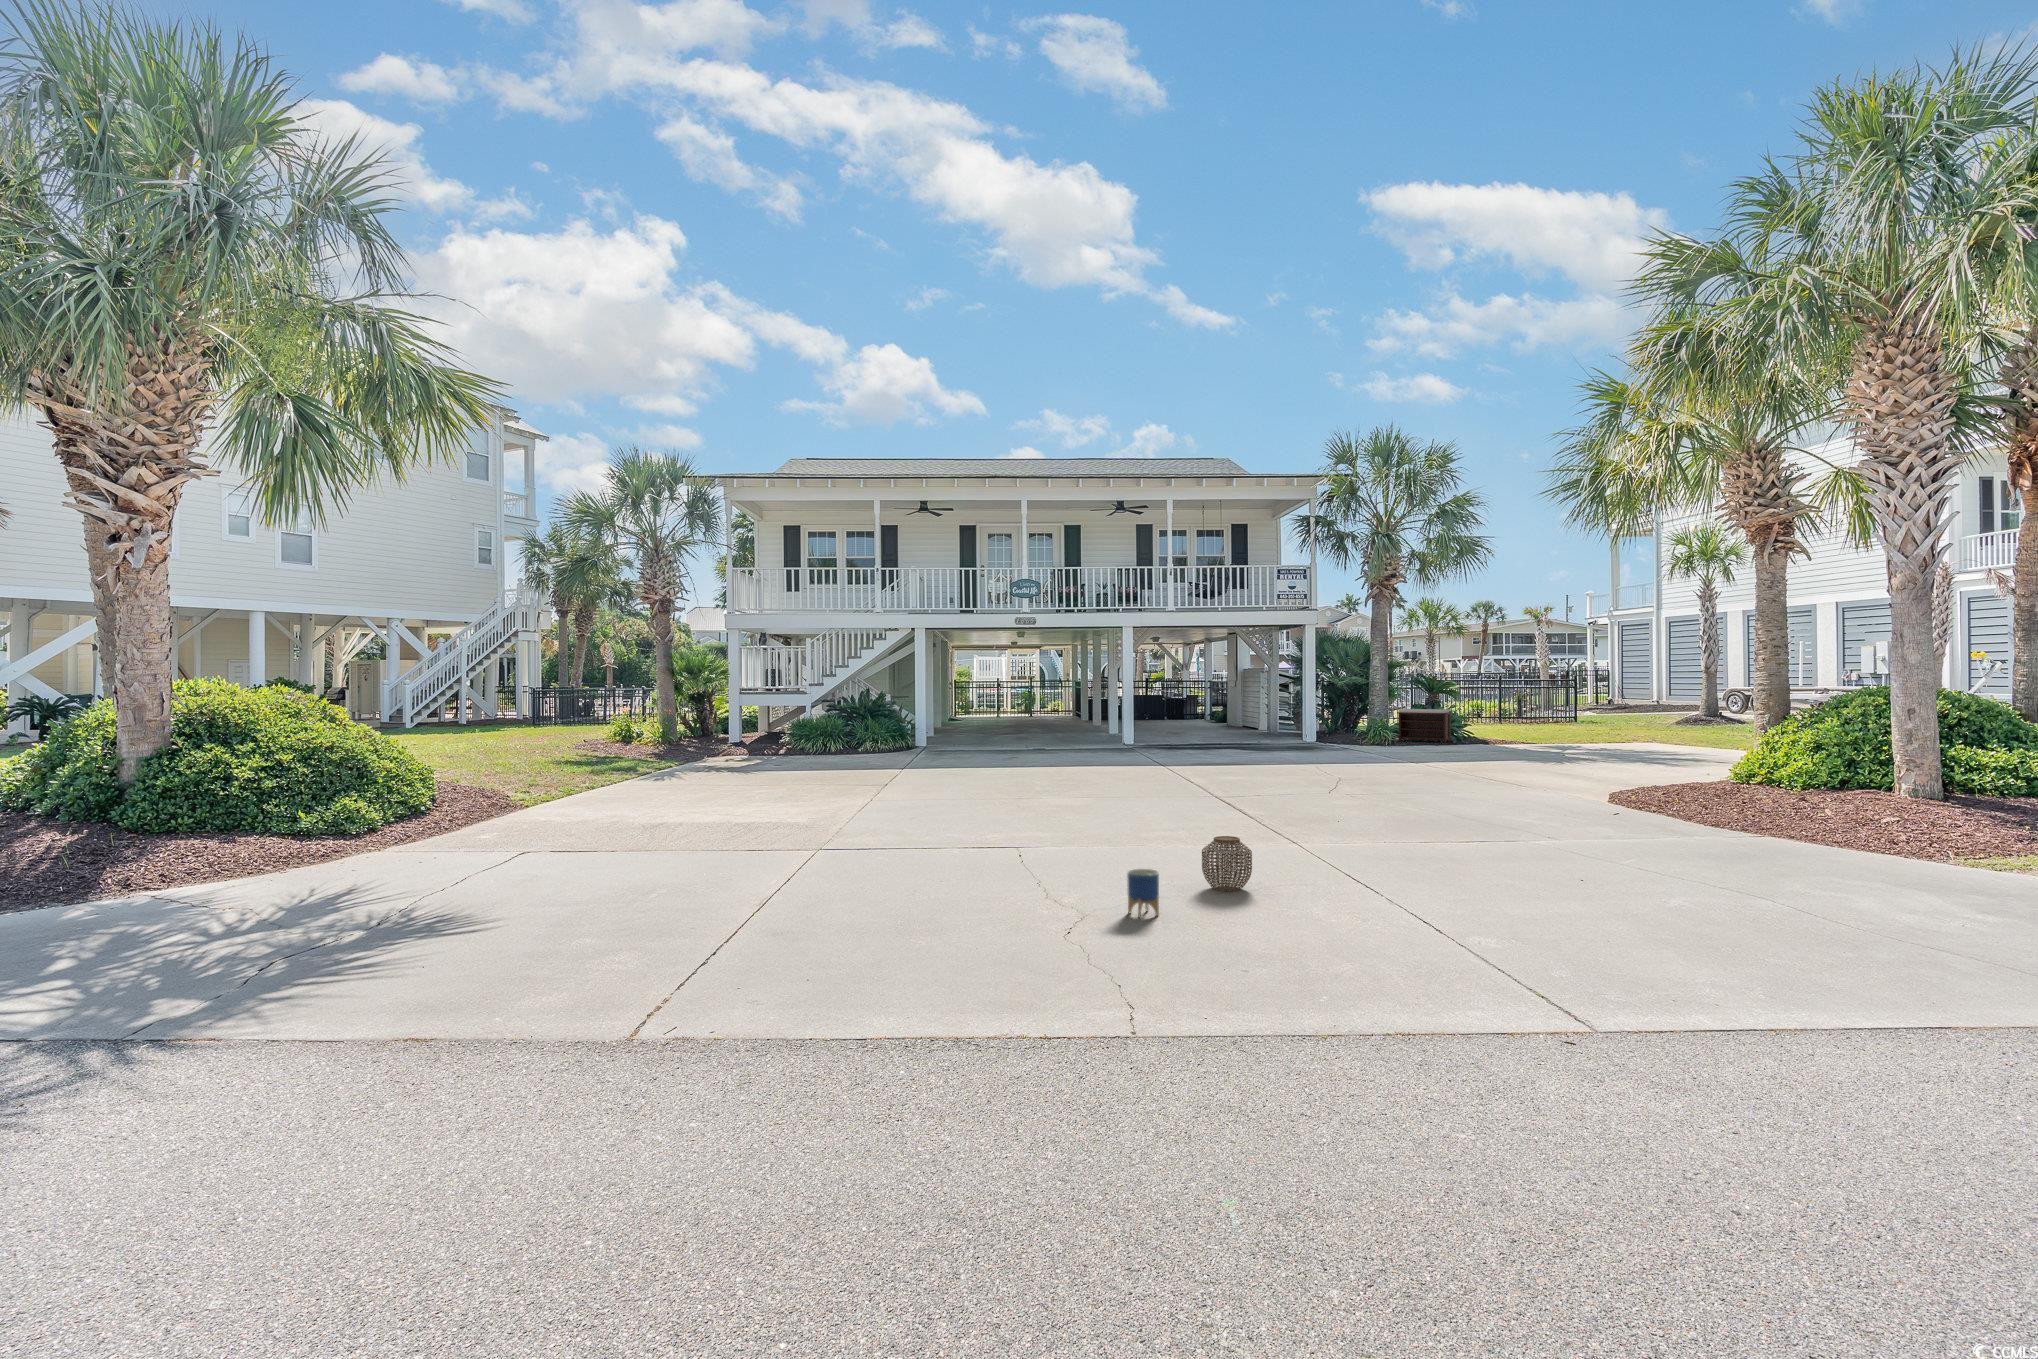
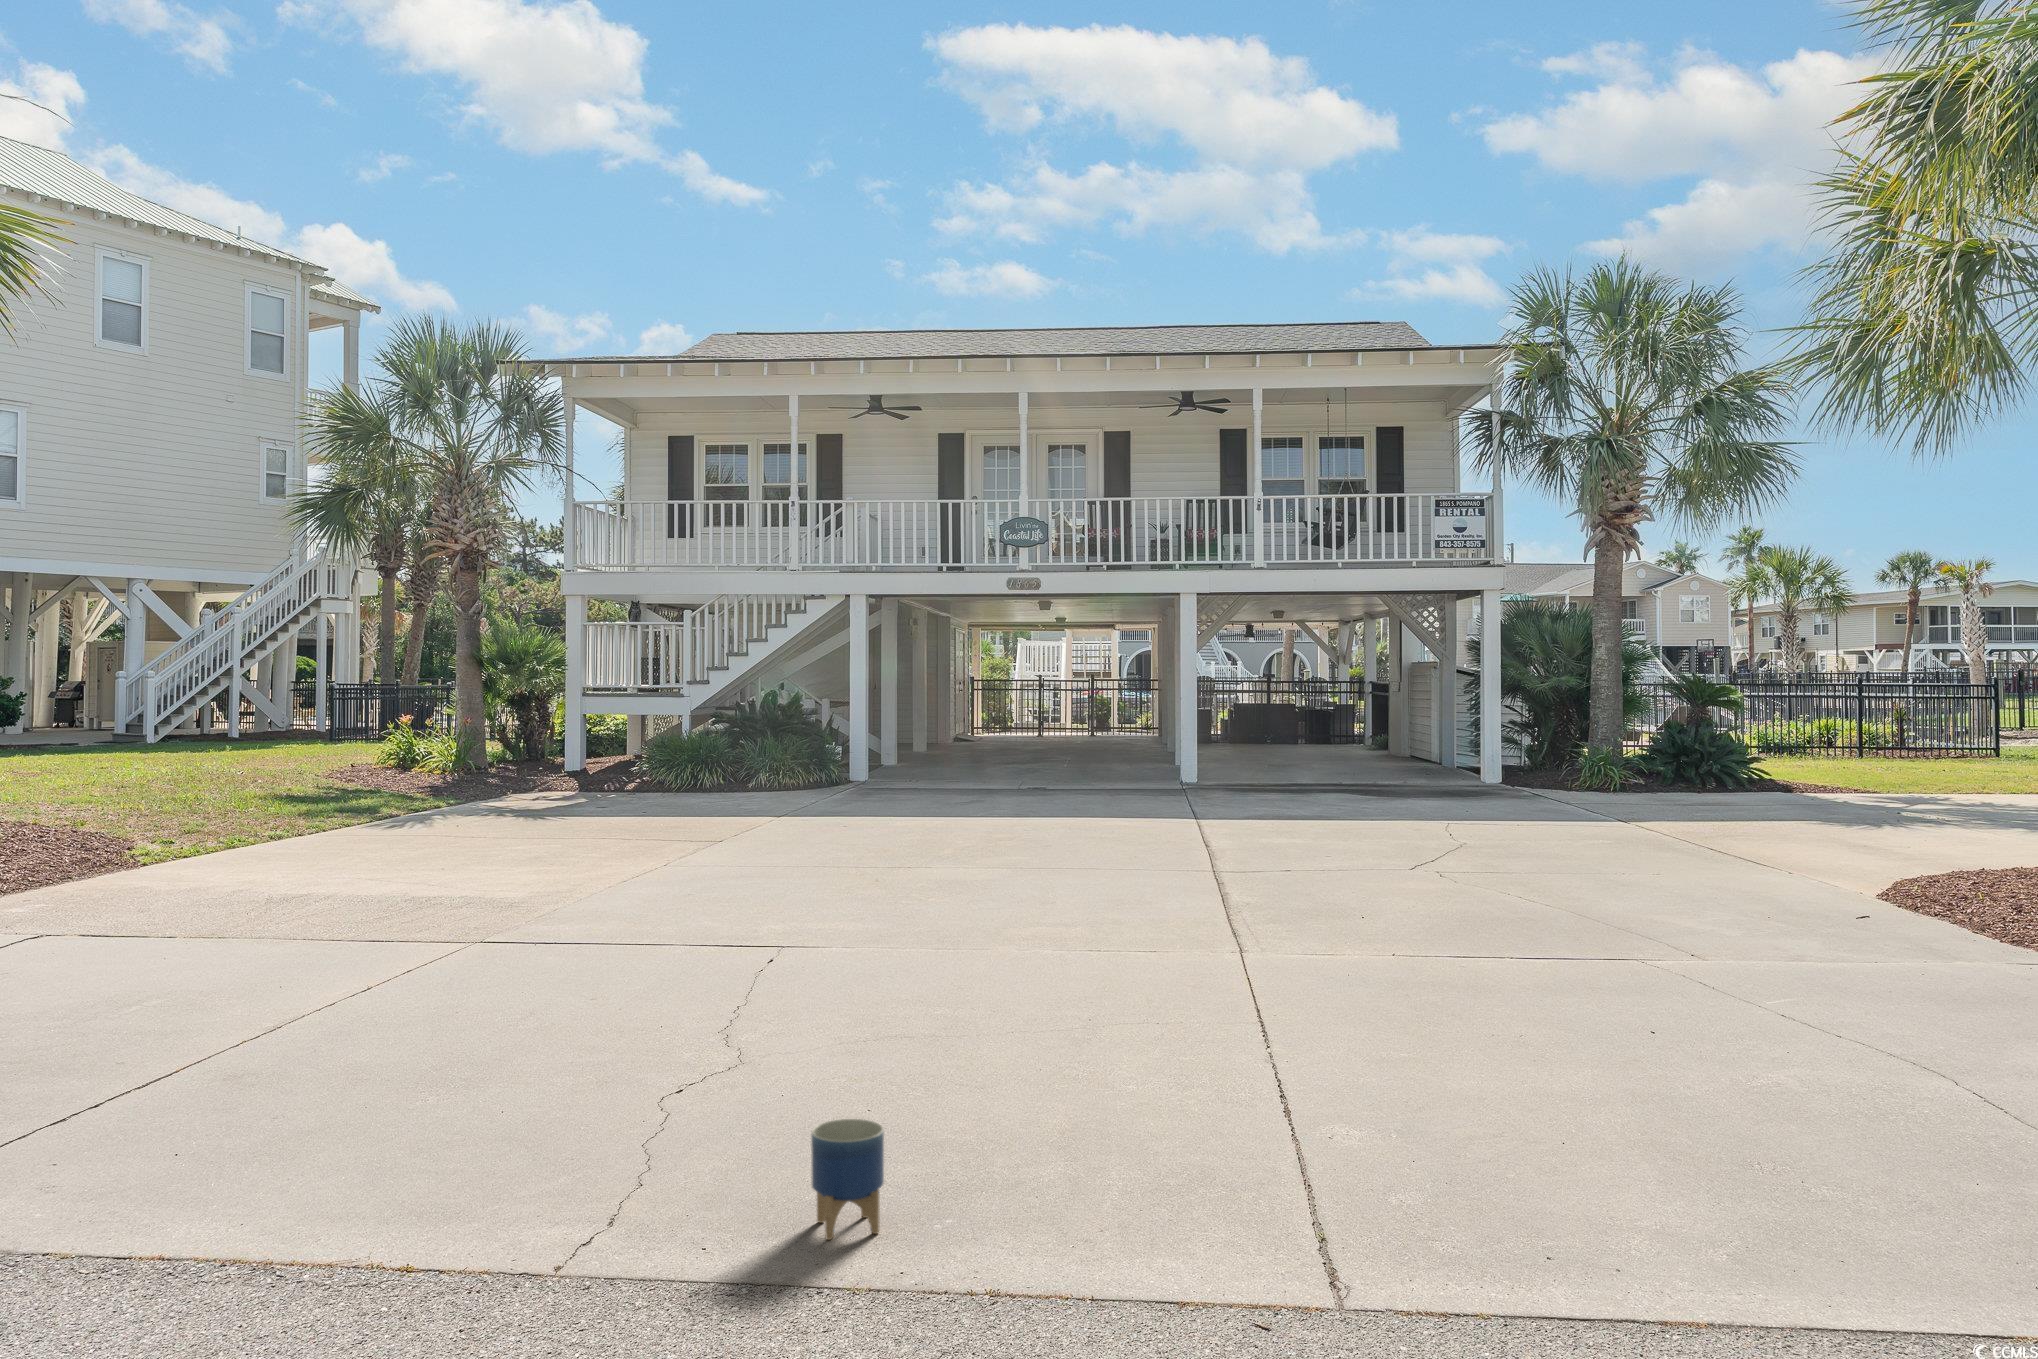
bench: present [1397,709,1452,742] -> none [1636,729,1730,785]
woven basket: present [1202,836,1252,891] -> none [1047,1027,1155,1153]

